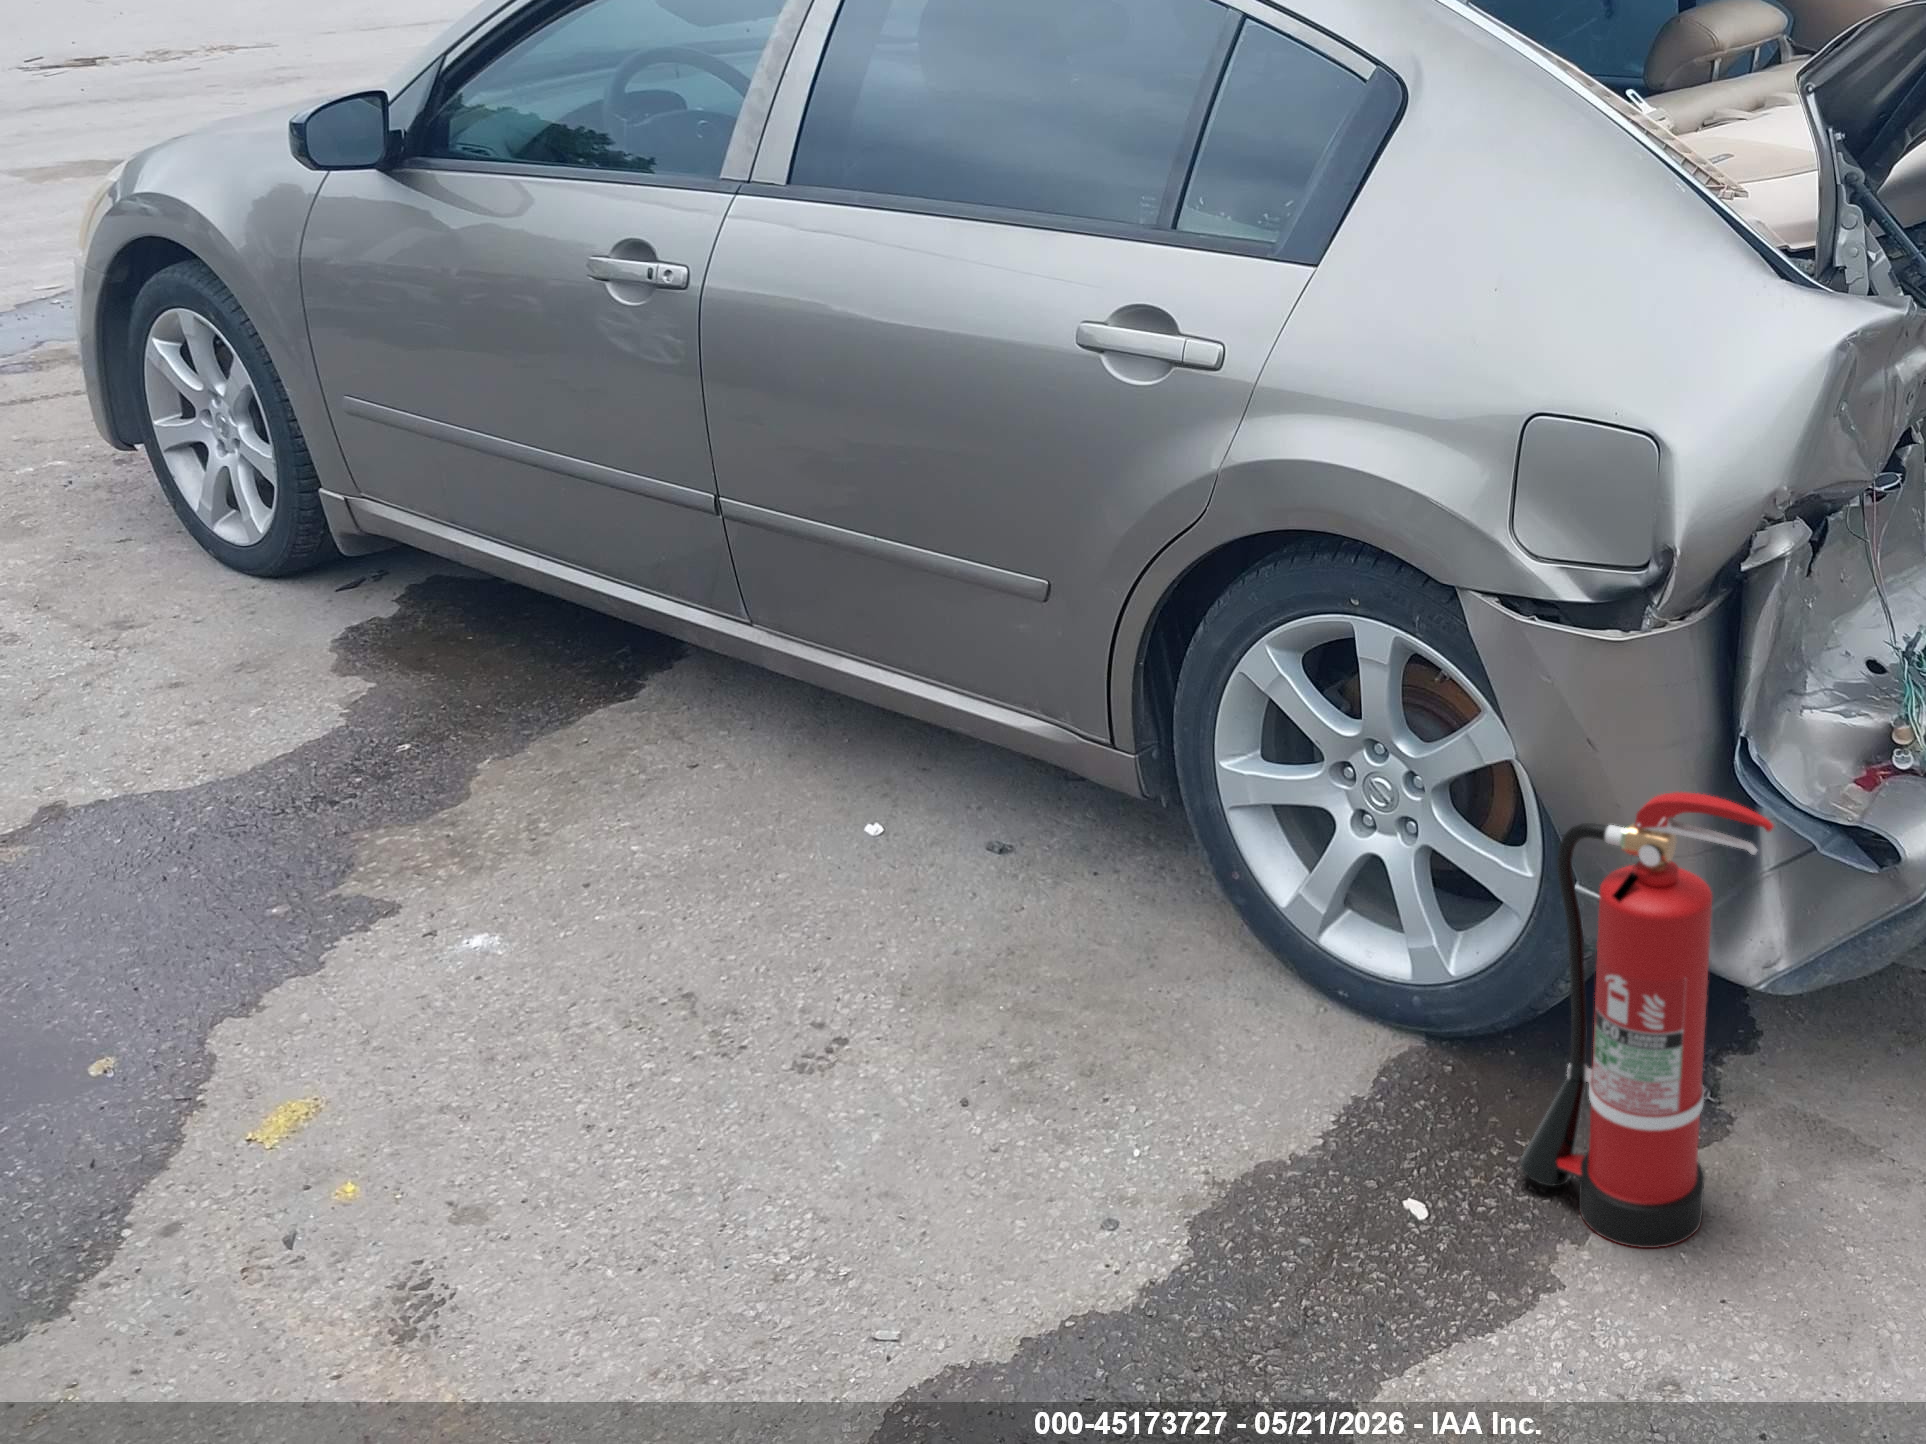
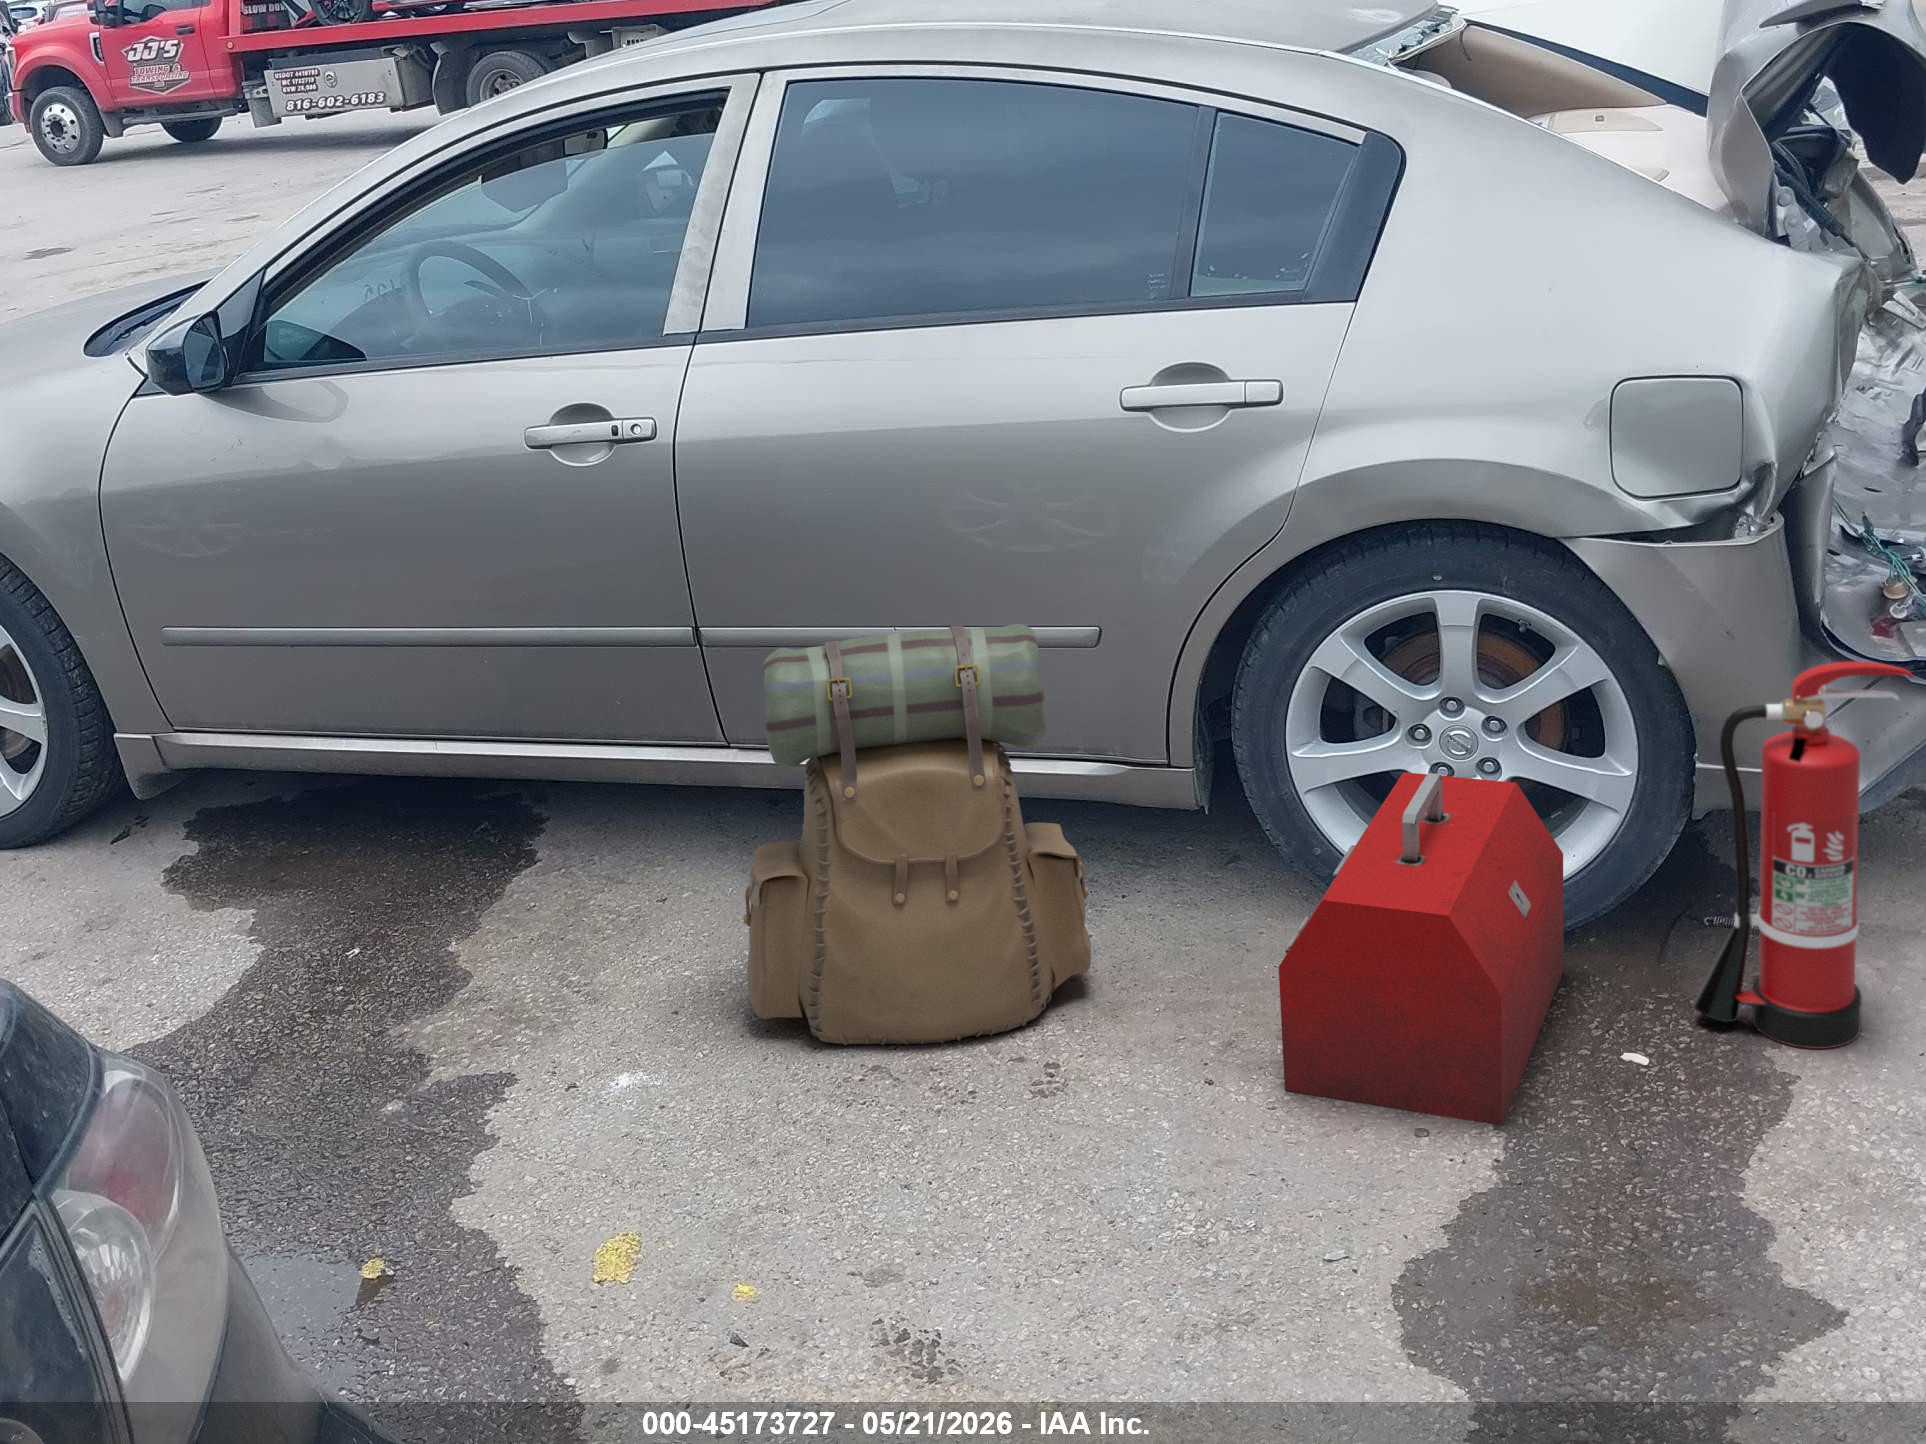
backpack: none [614,541,980,998] -> present [743,624,1091,1045]
toolbox: none [1021,813,1451,1236] -> present [1279,772,1564,1126]

